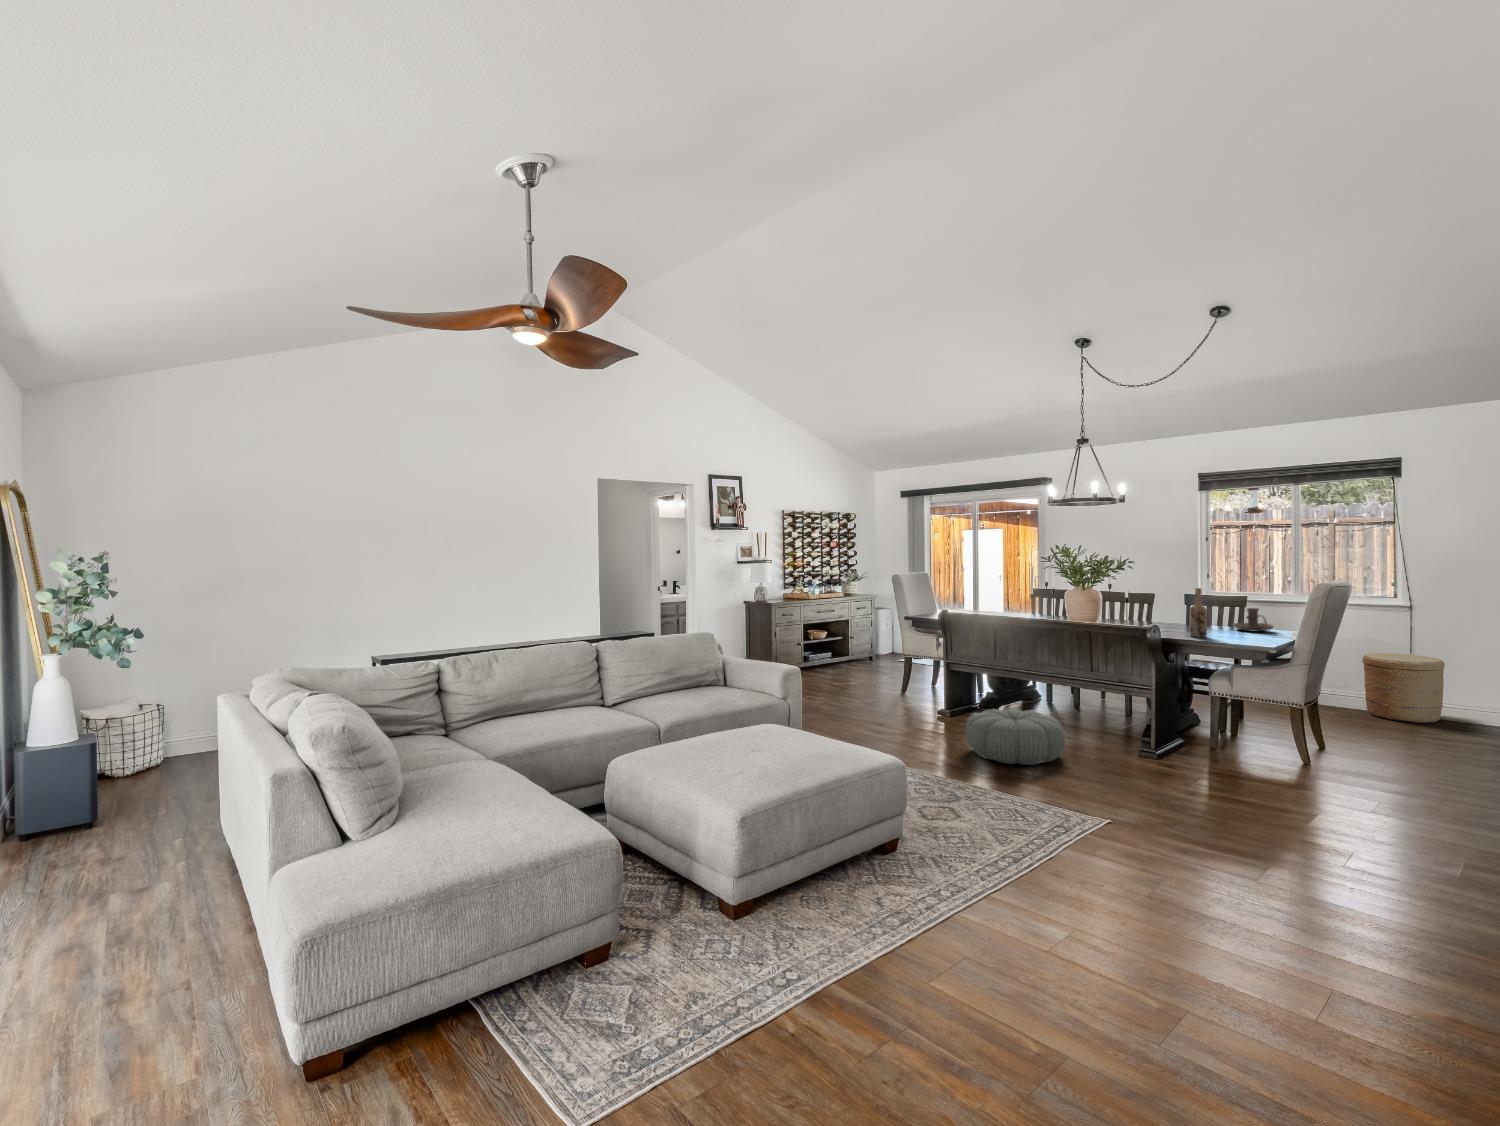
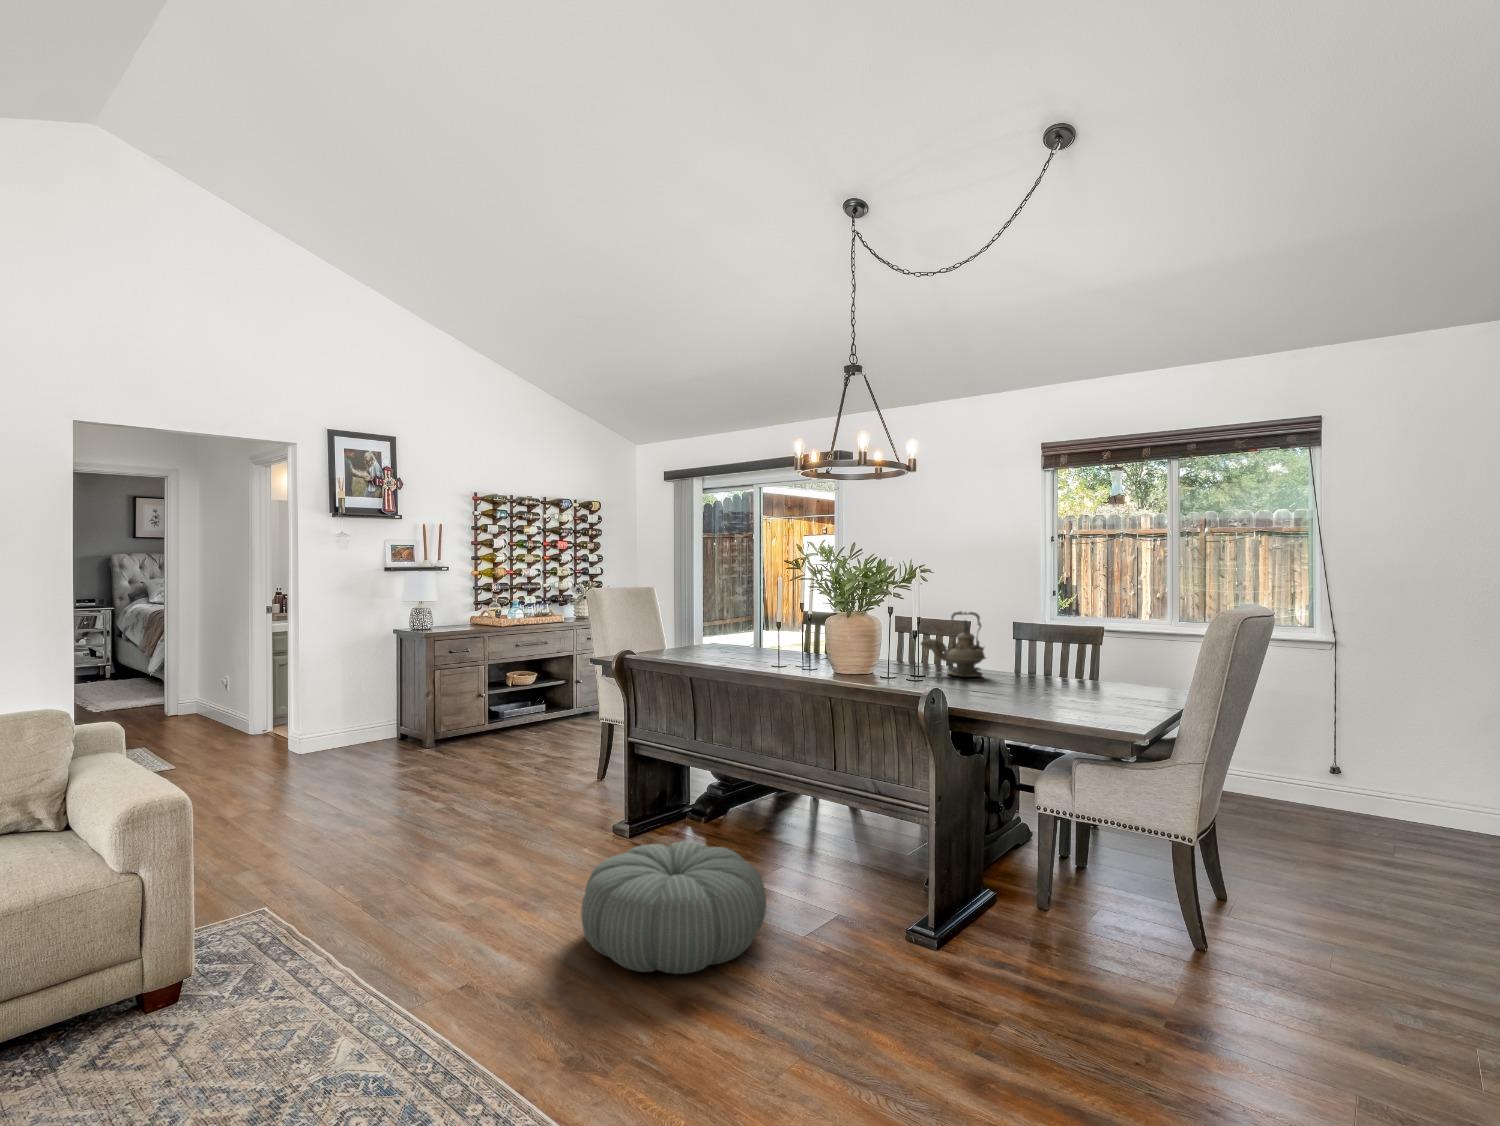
teapot: none [1129,584,1172,623] -> present [921,611,986,677]
wine bottle: present [1190,588,1207,637] -> none [997,619,1026,710]
candle holder: present [1233,608,1273,632] -> none [1076,654,1141,695]
woven basket: present [1362,653,1445,723] -> none [1270,723,1388,838]

